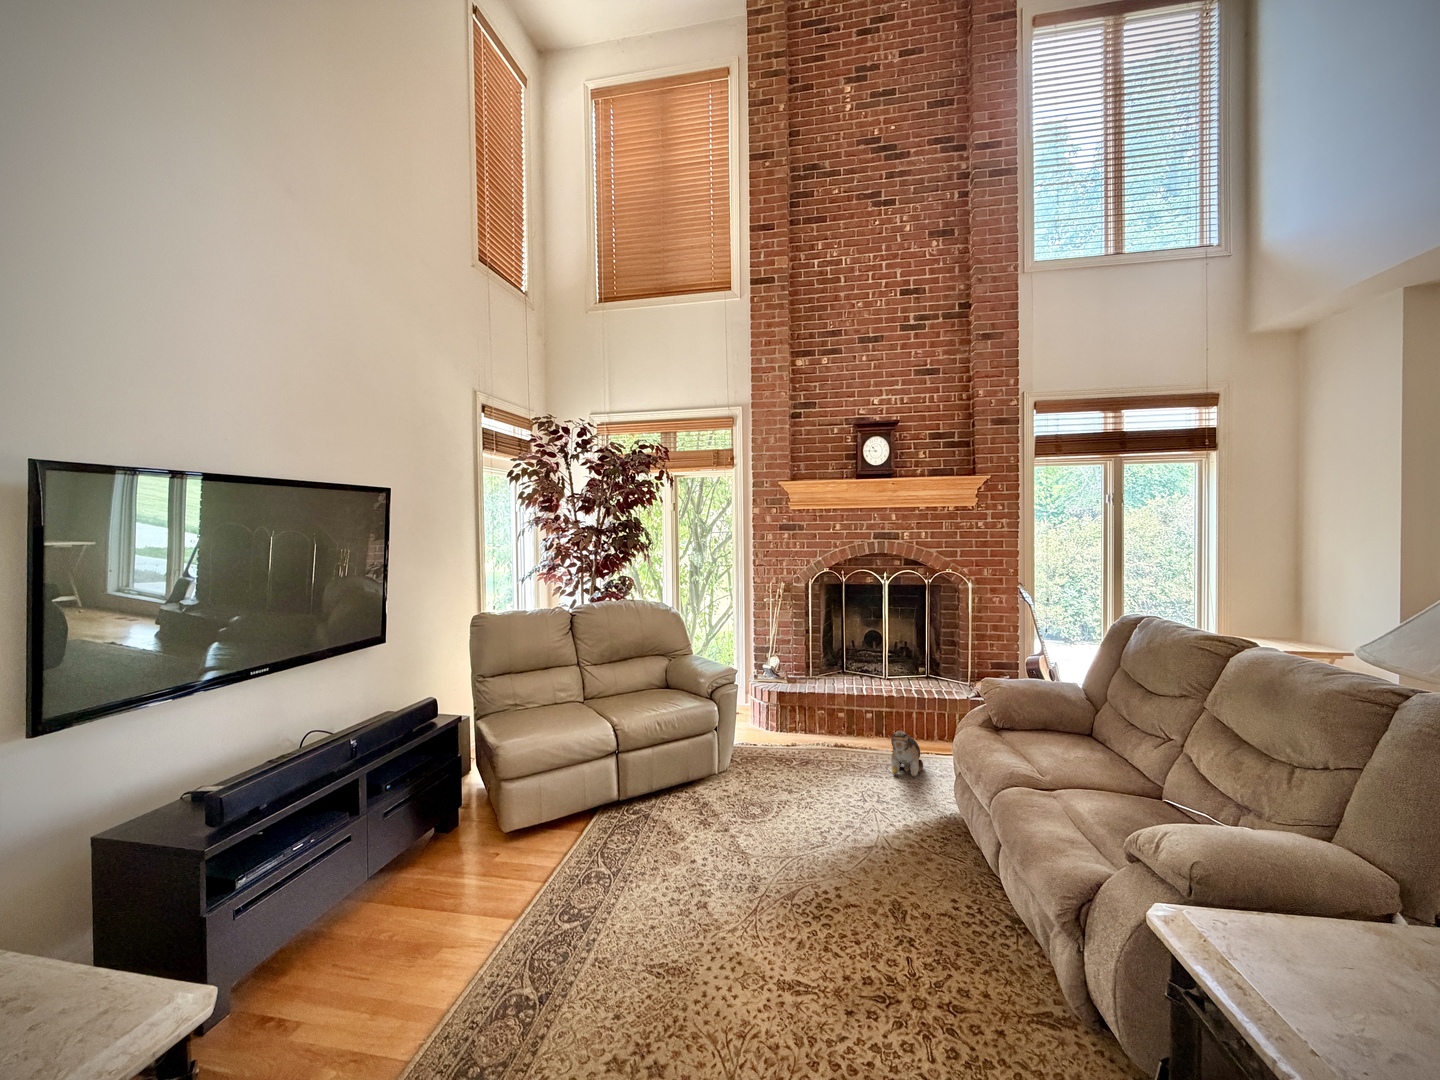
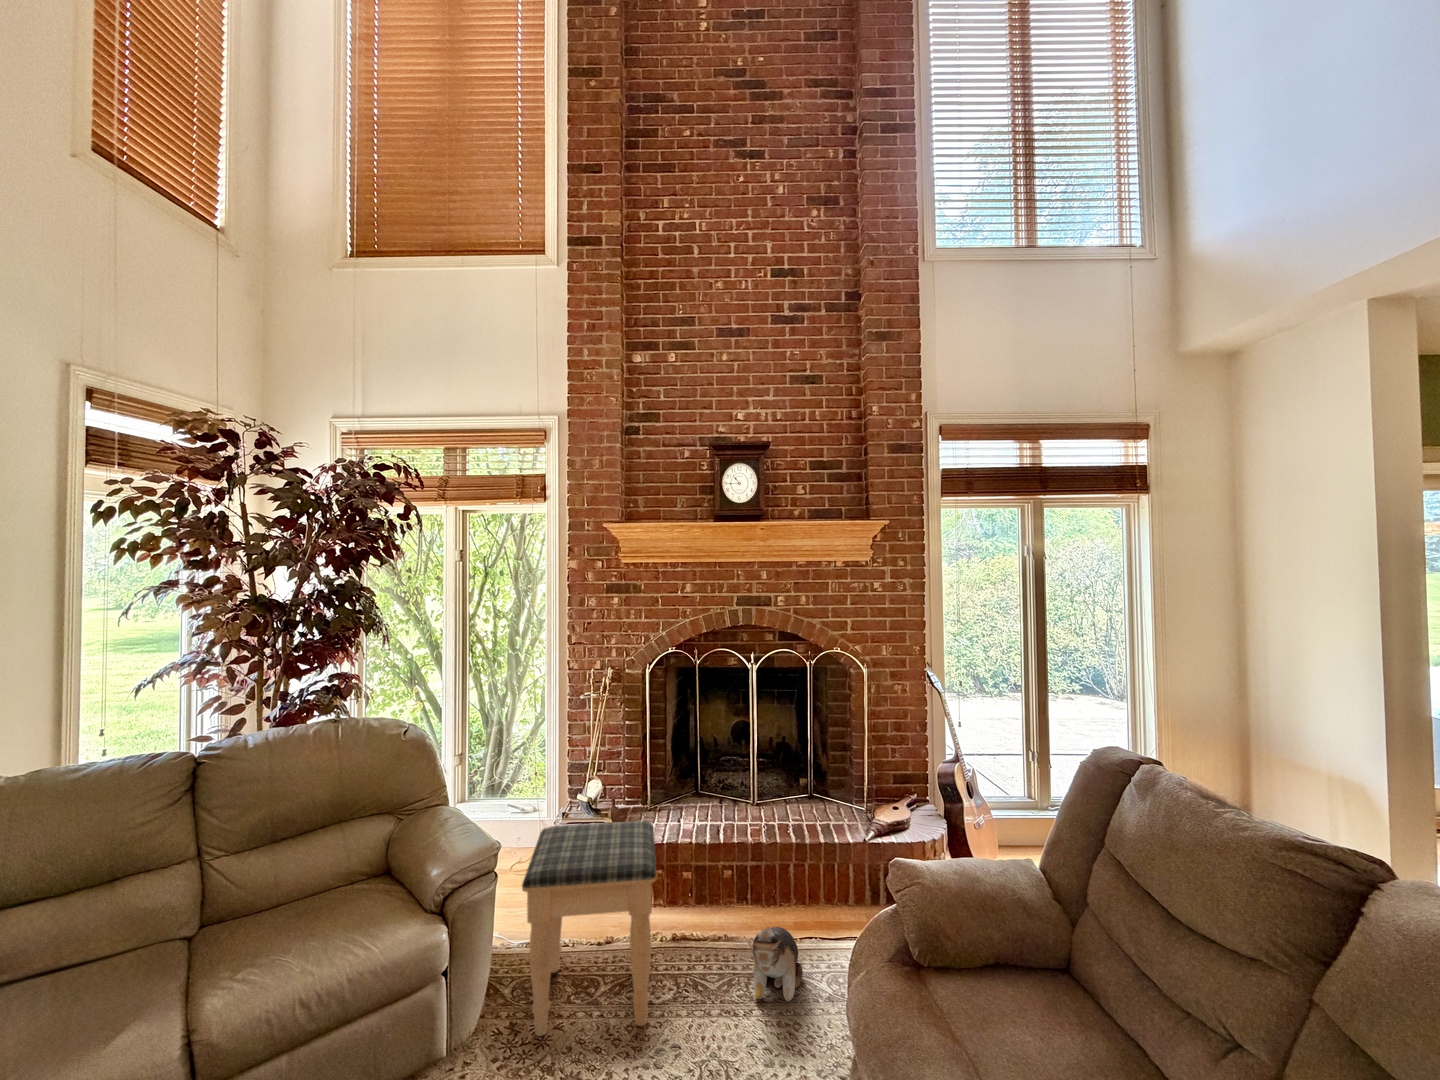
footstool: none [752,670,832,780] -> present [522,821,656,1036]

